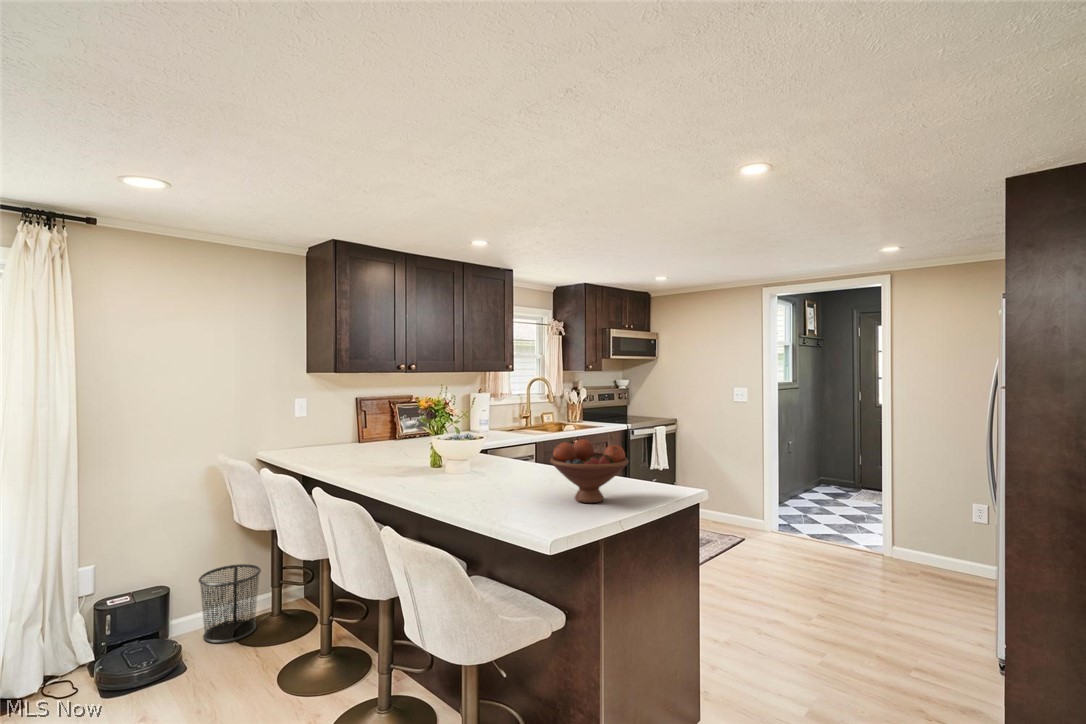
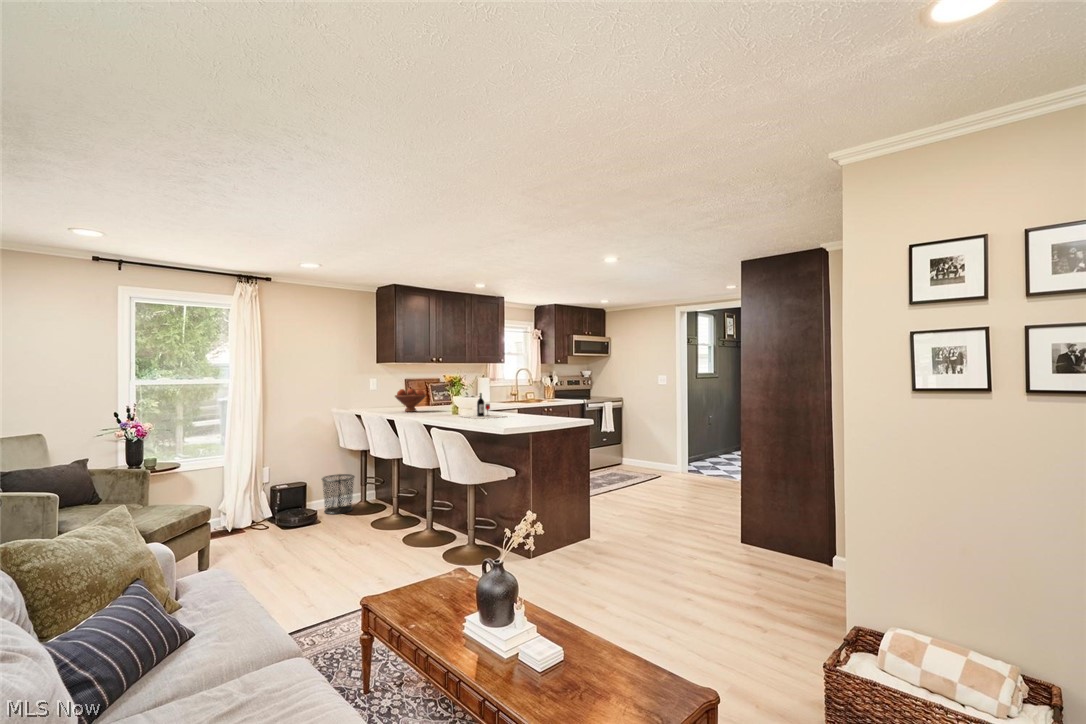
fruit bowl: present [550,439,629,503] -> present [395,389,426,412]
wine bottle: none [442,441,540,500] -> present [463,393,504,419]

